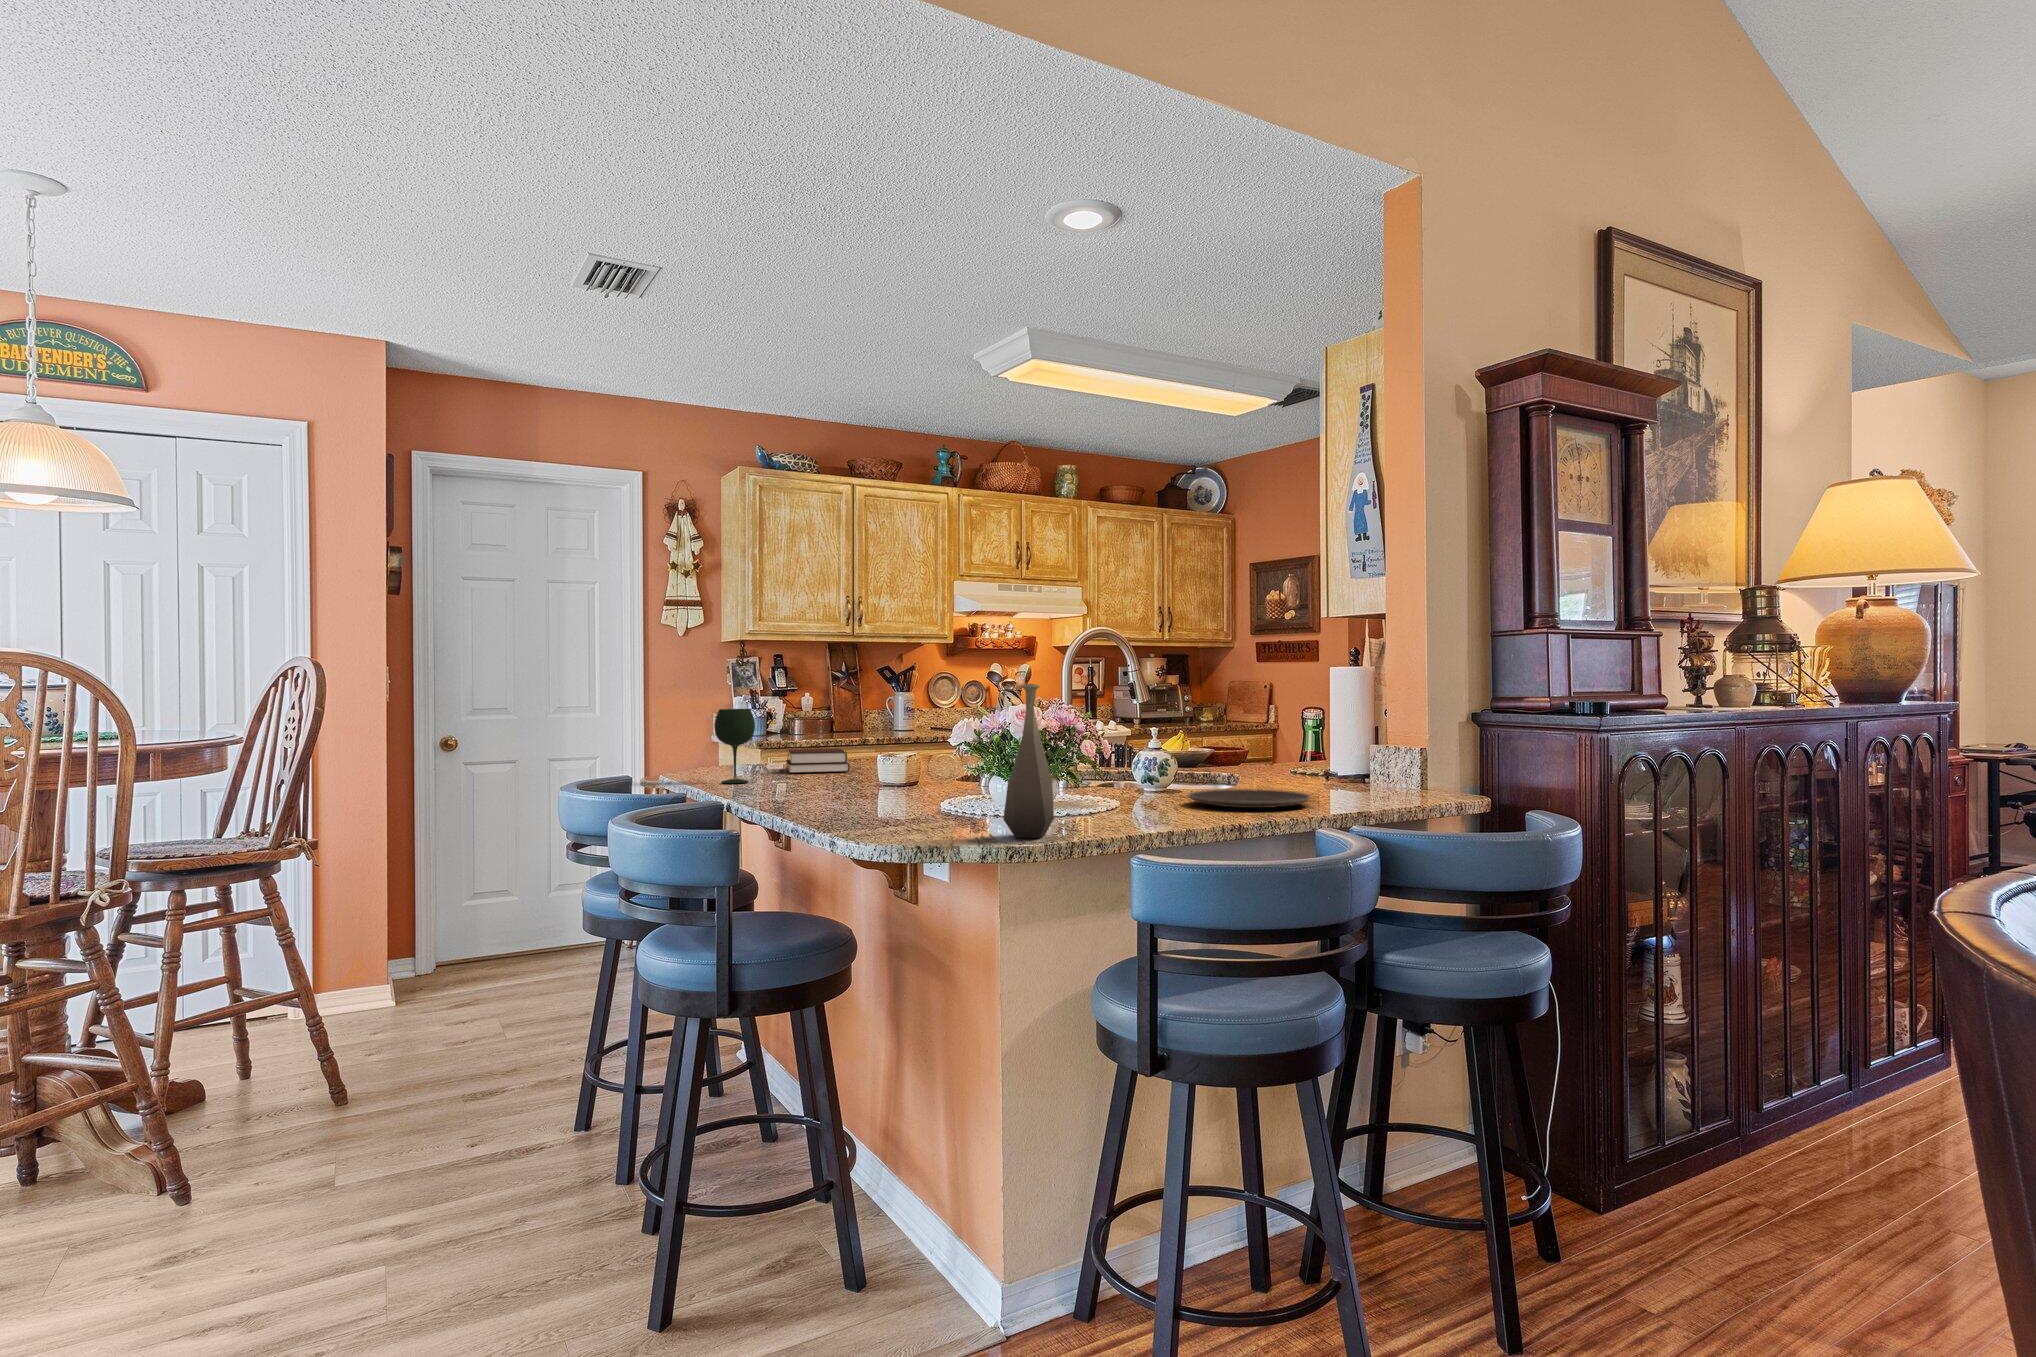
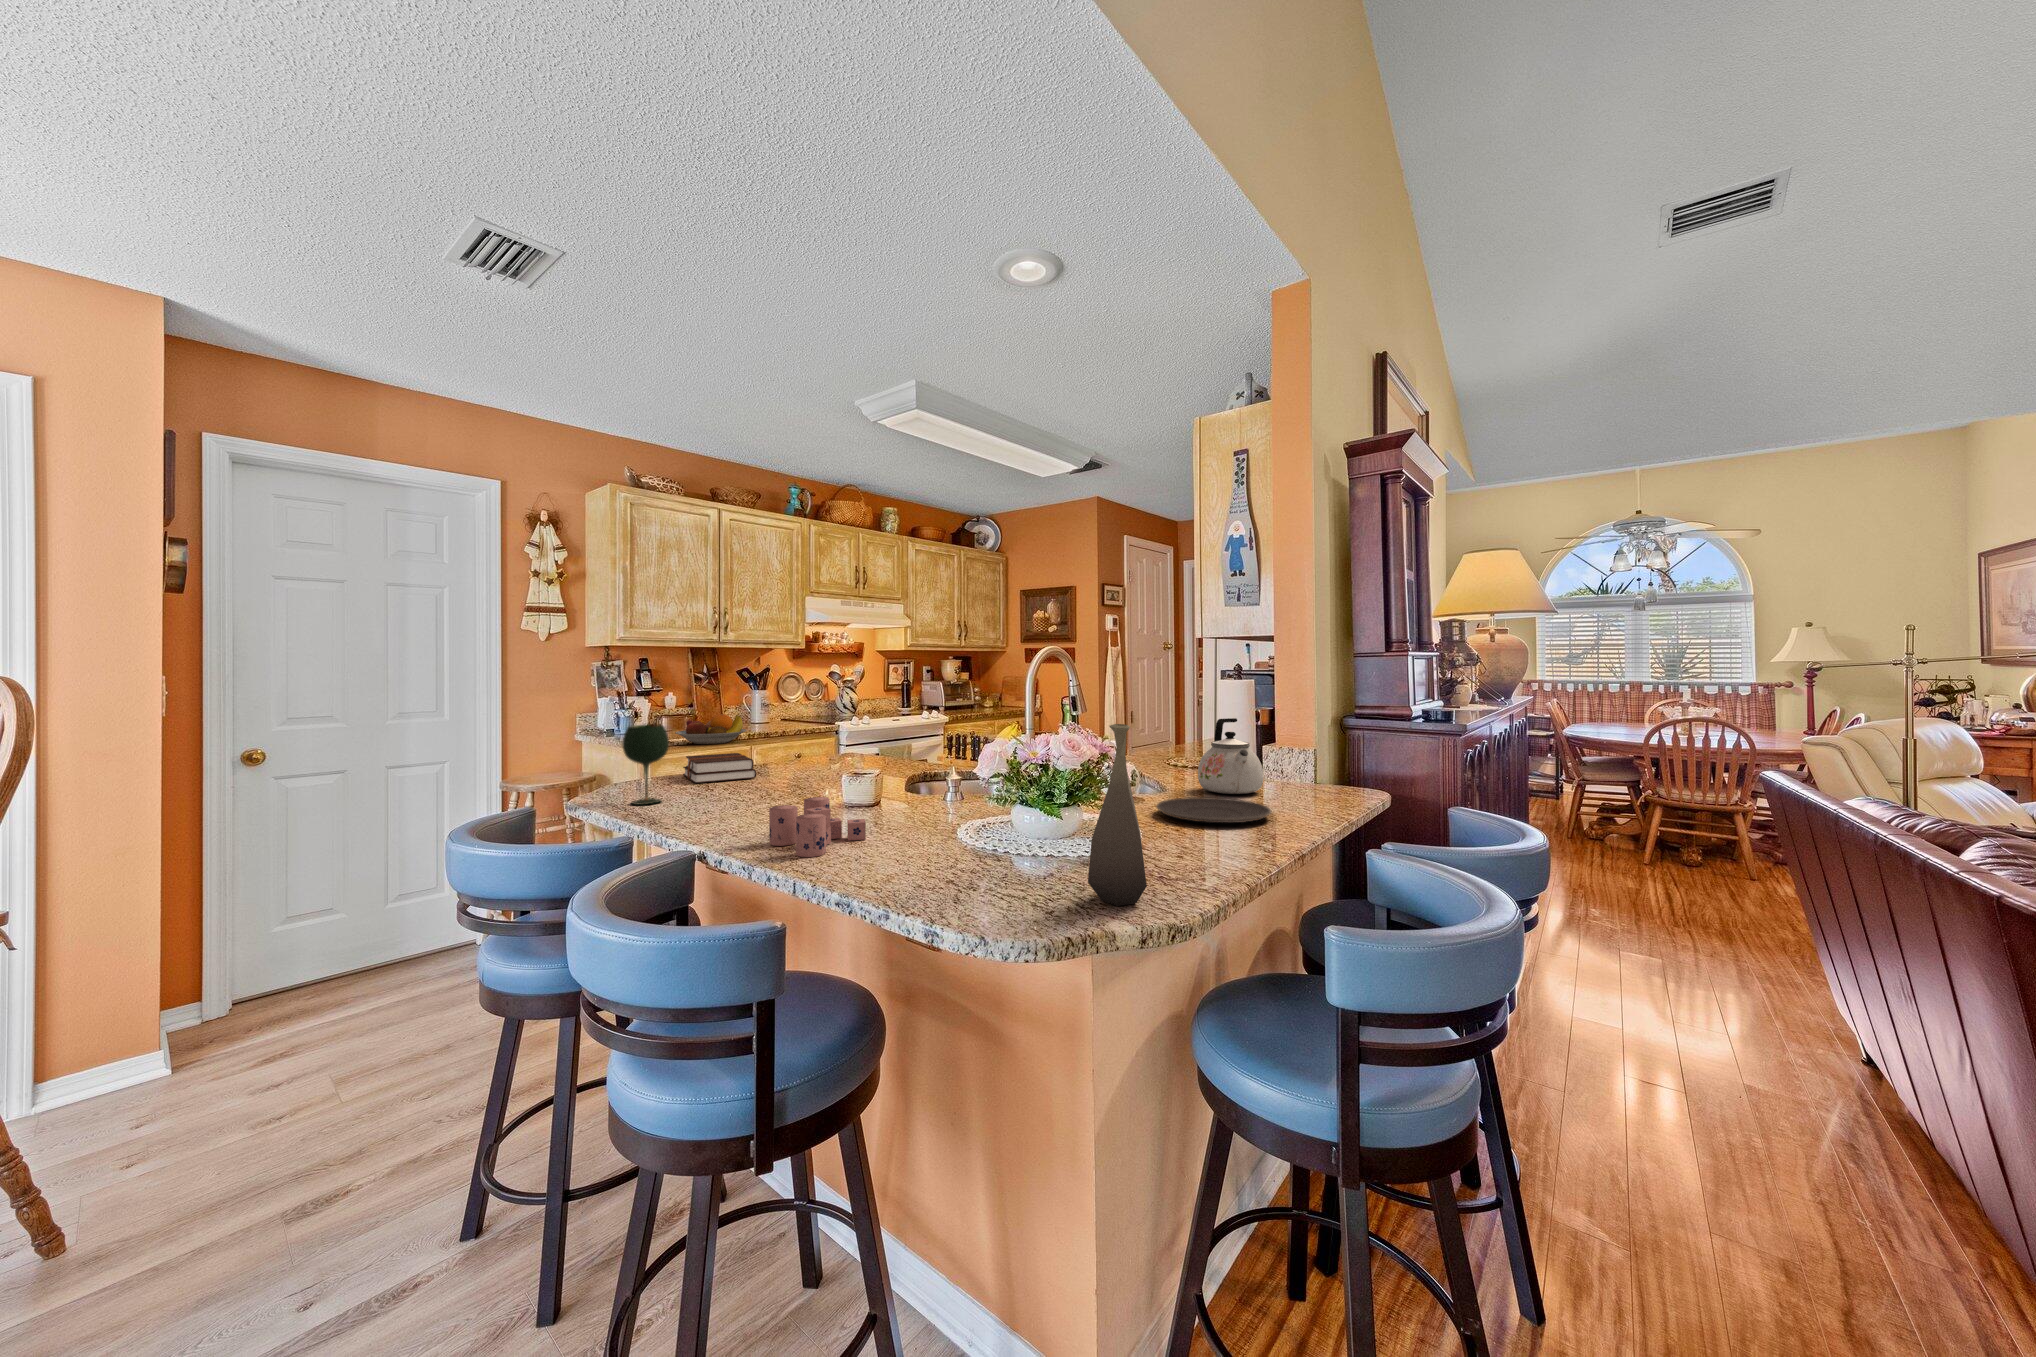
kettle: none [1285,707,1361,793] -> present [1198,718,1264,794]
fruit bowl: none [805,717,880,750] -> present [675,714,747,744]
candle: none [805,769,890,811] -> present [769,797,866,857]

